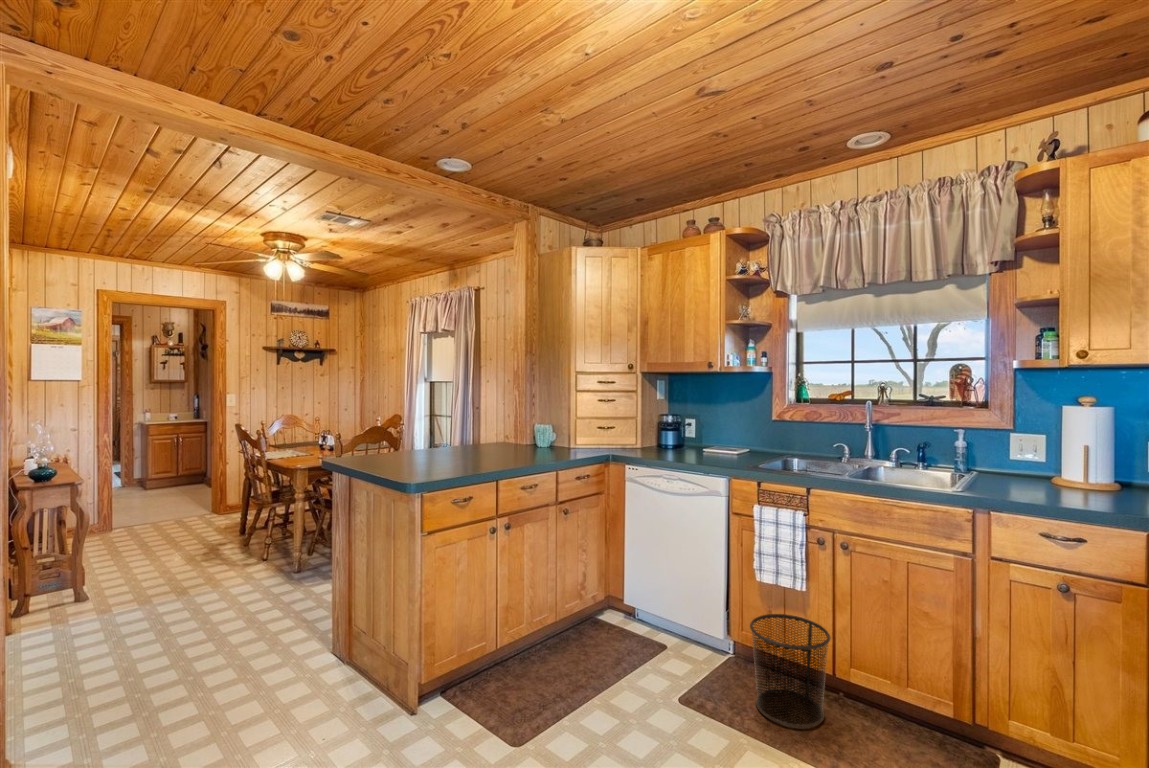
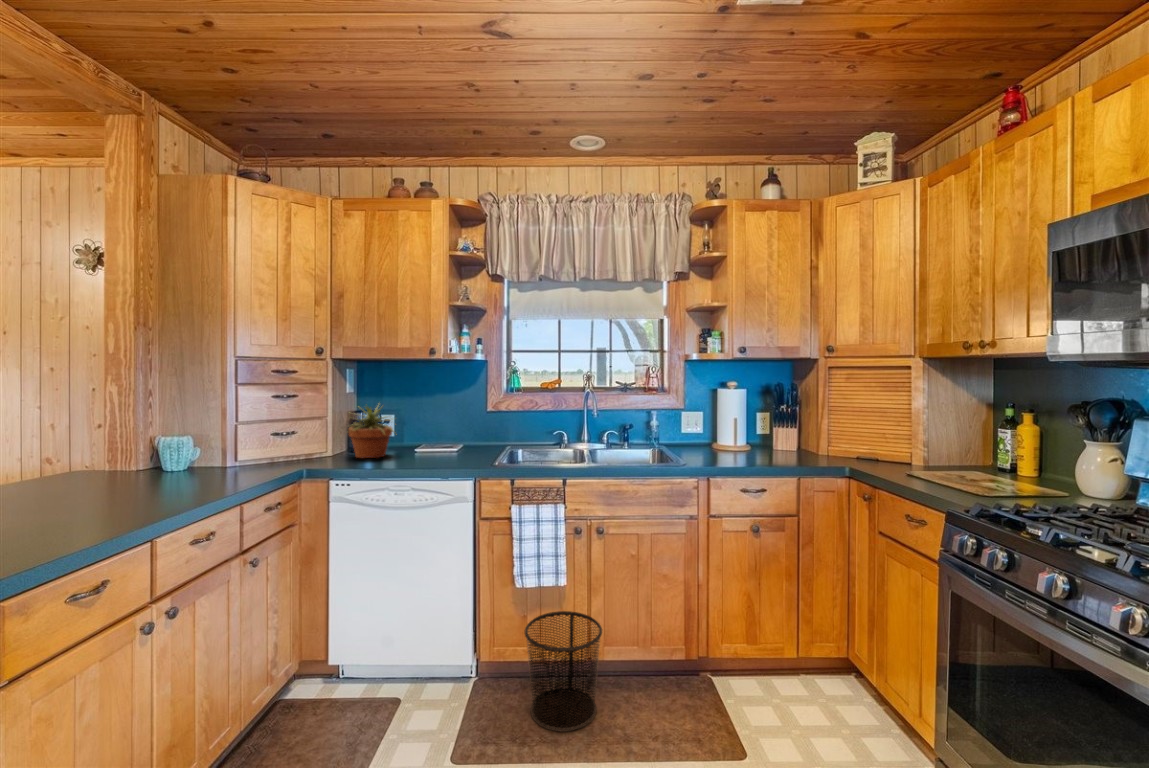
potted plant: none [638,408,686,453] -> present [348,406,393,458]

